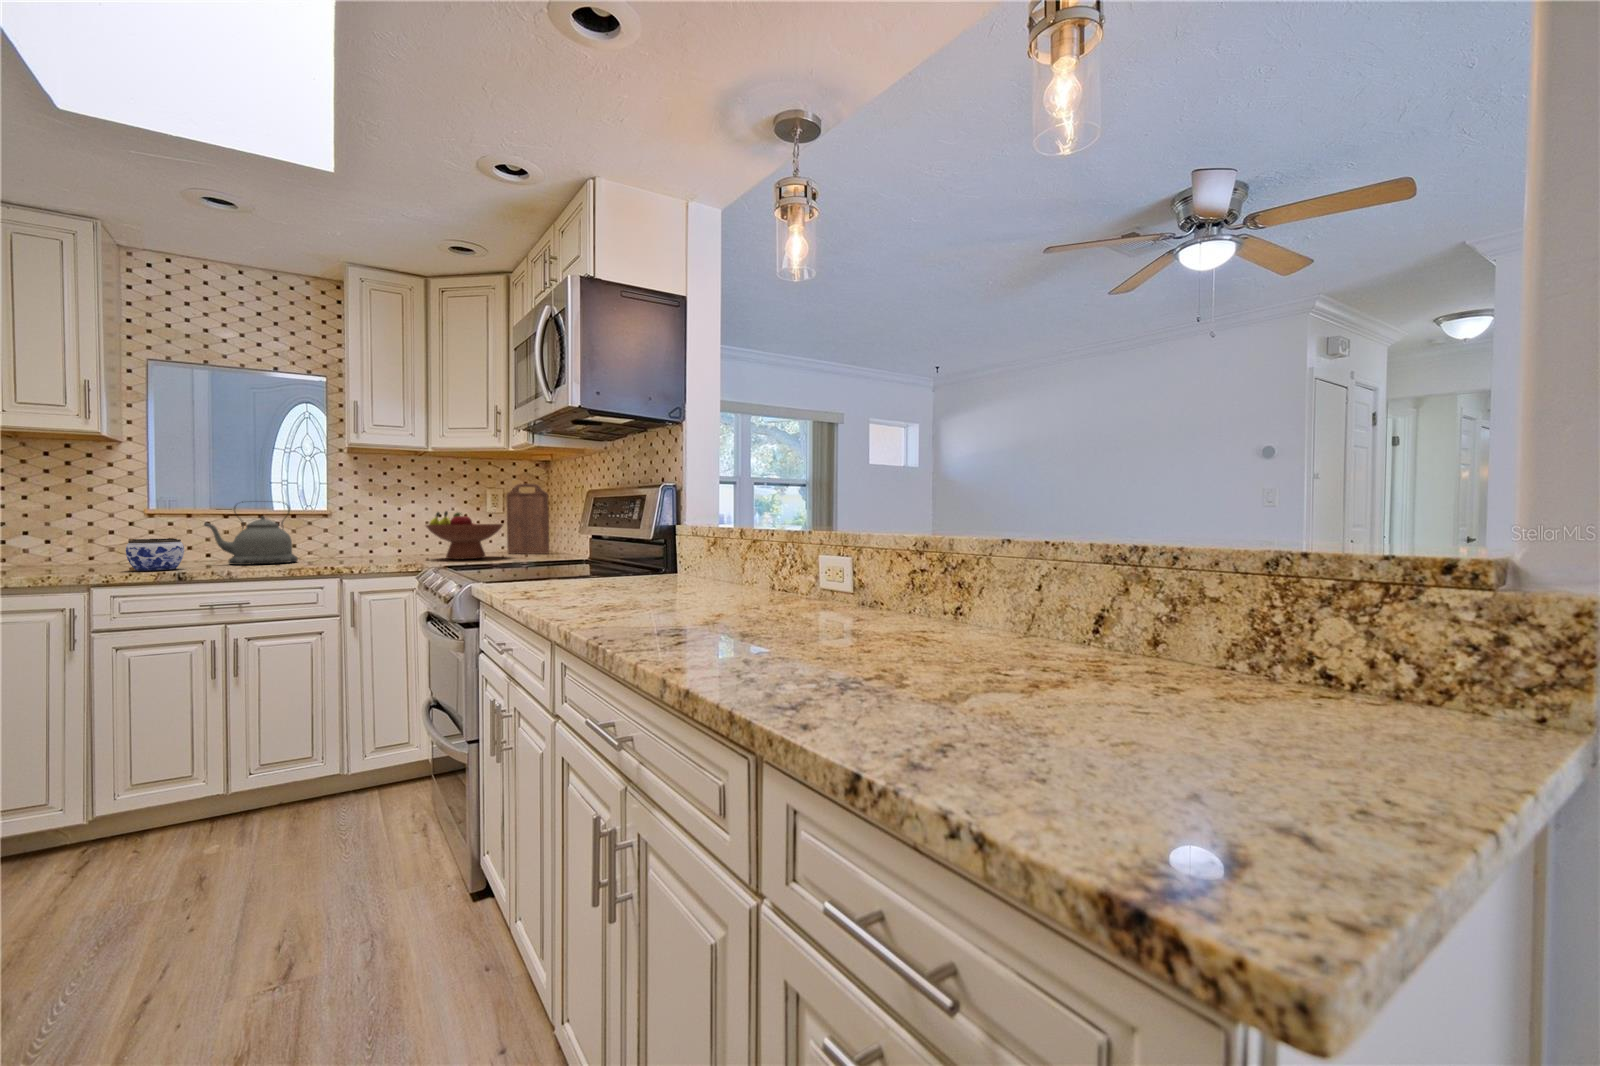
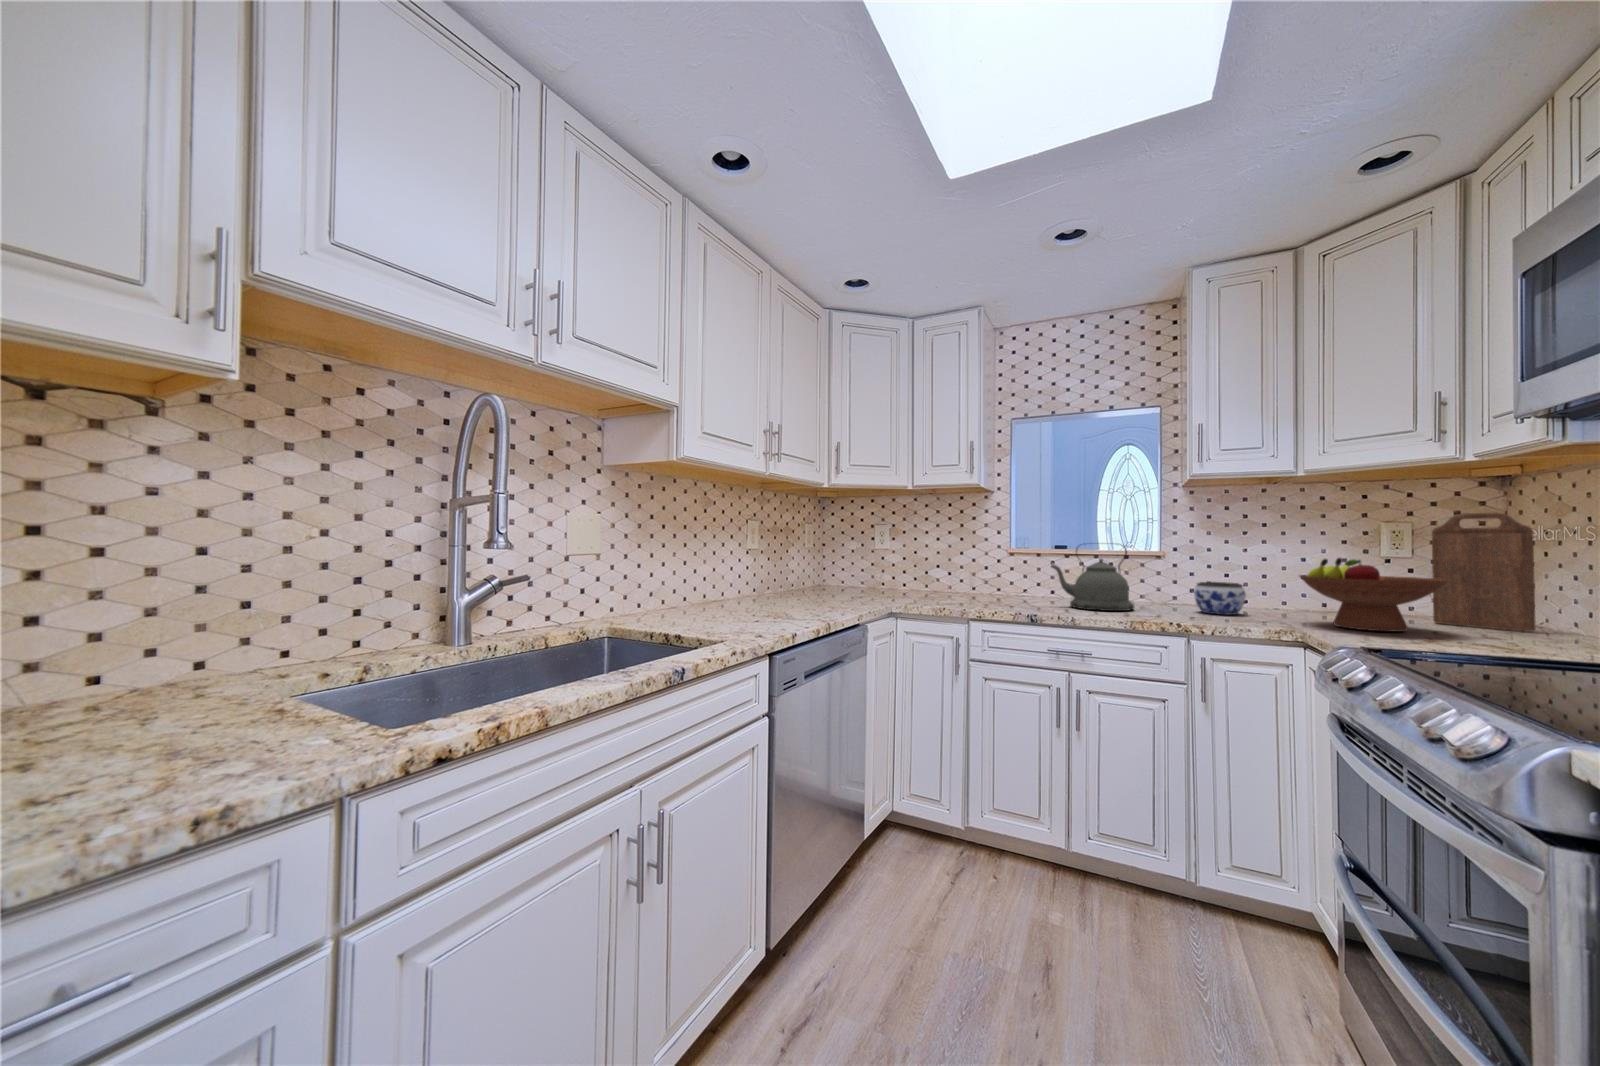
jar: present [126,539,184,571] -> present [1194,582,1246,615]

